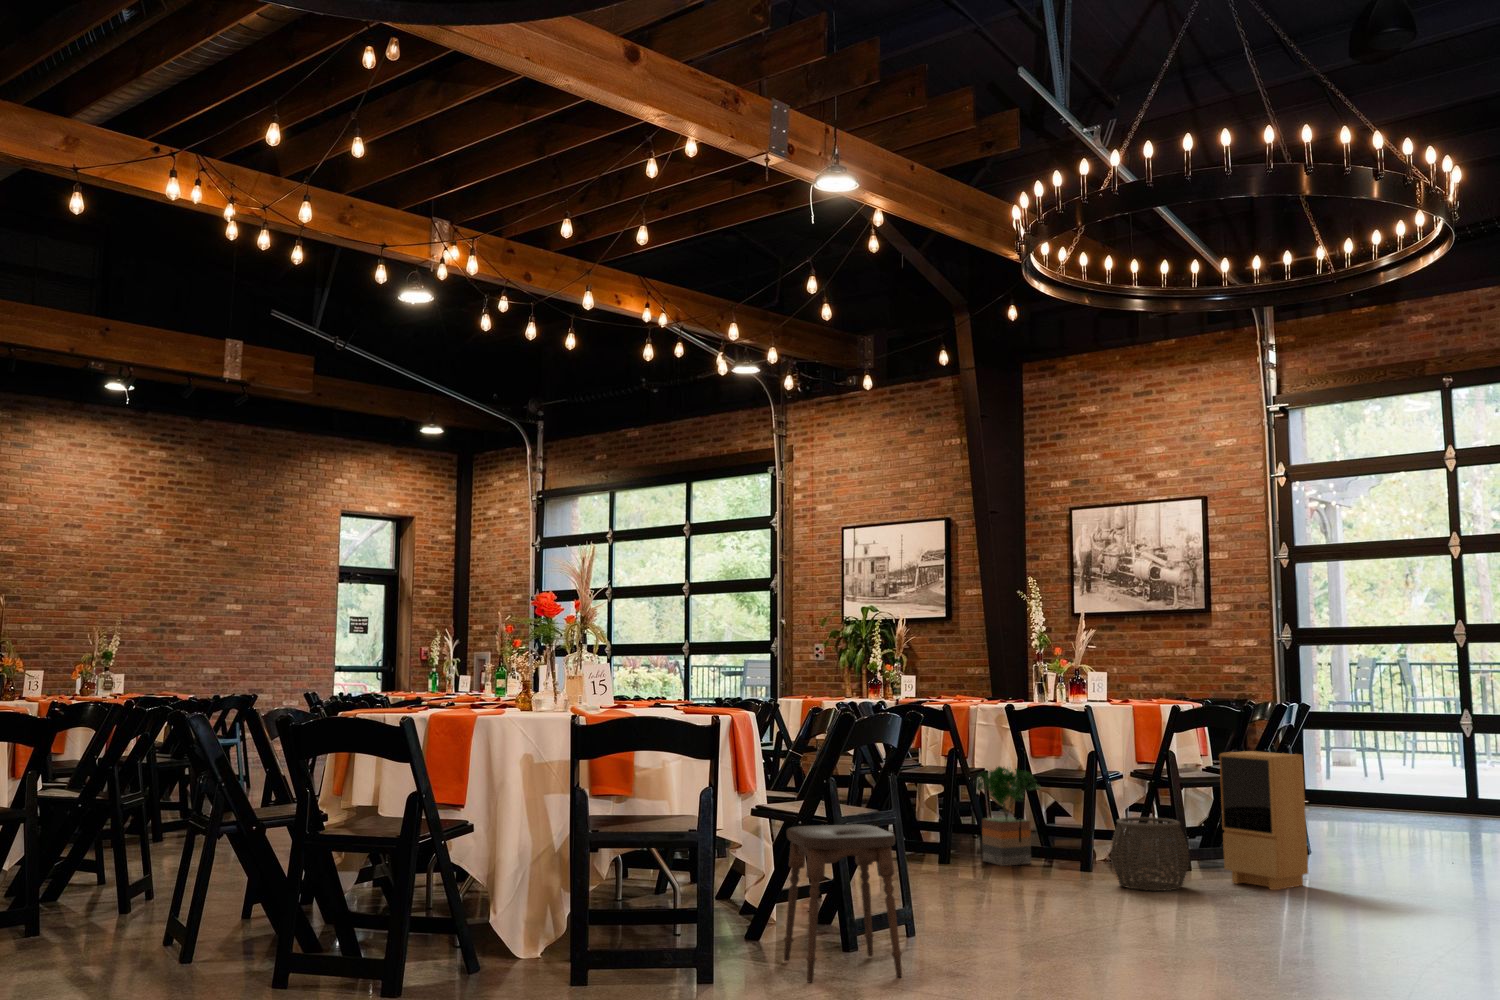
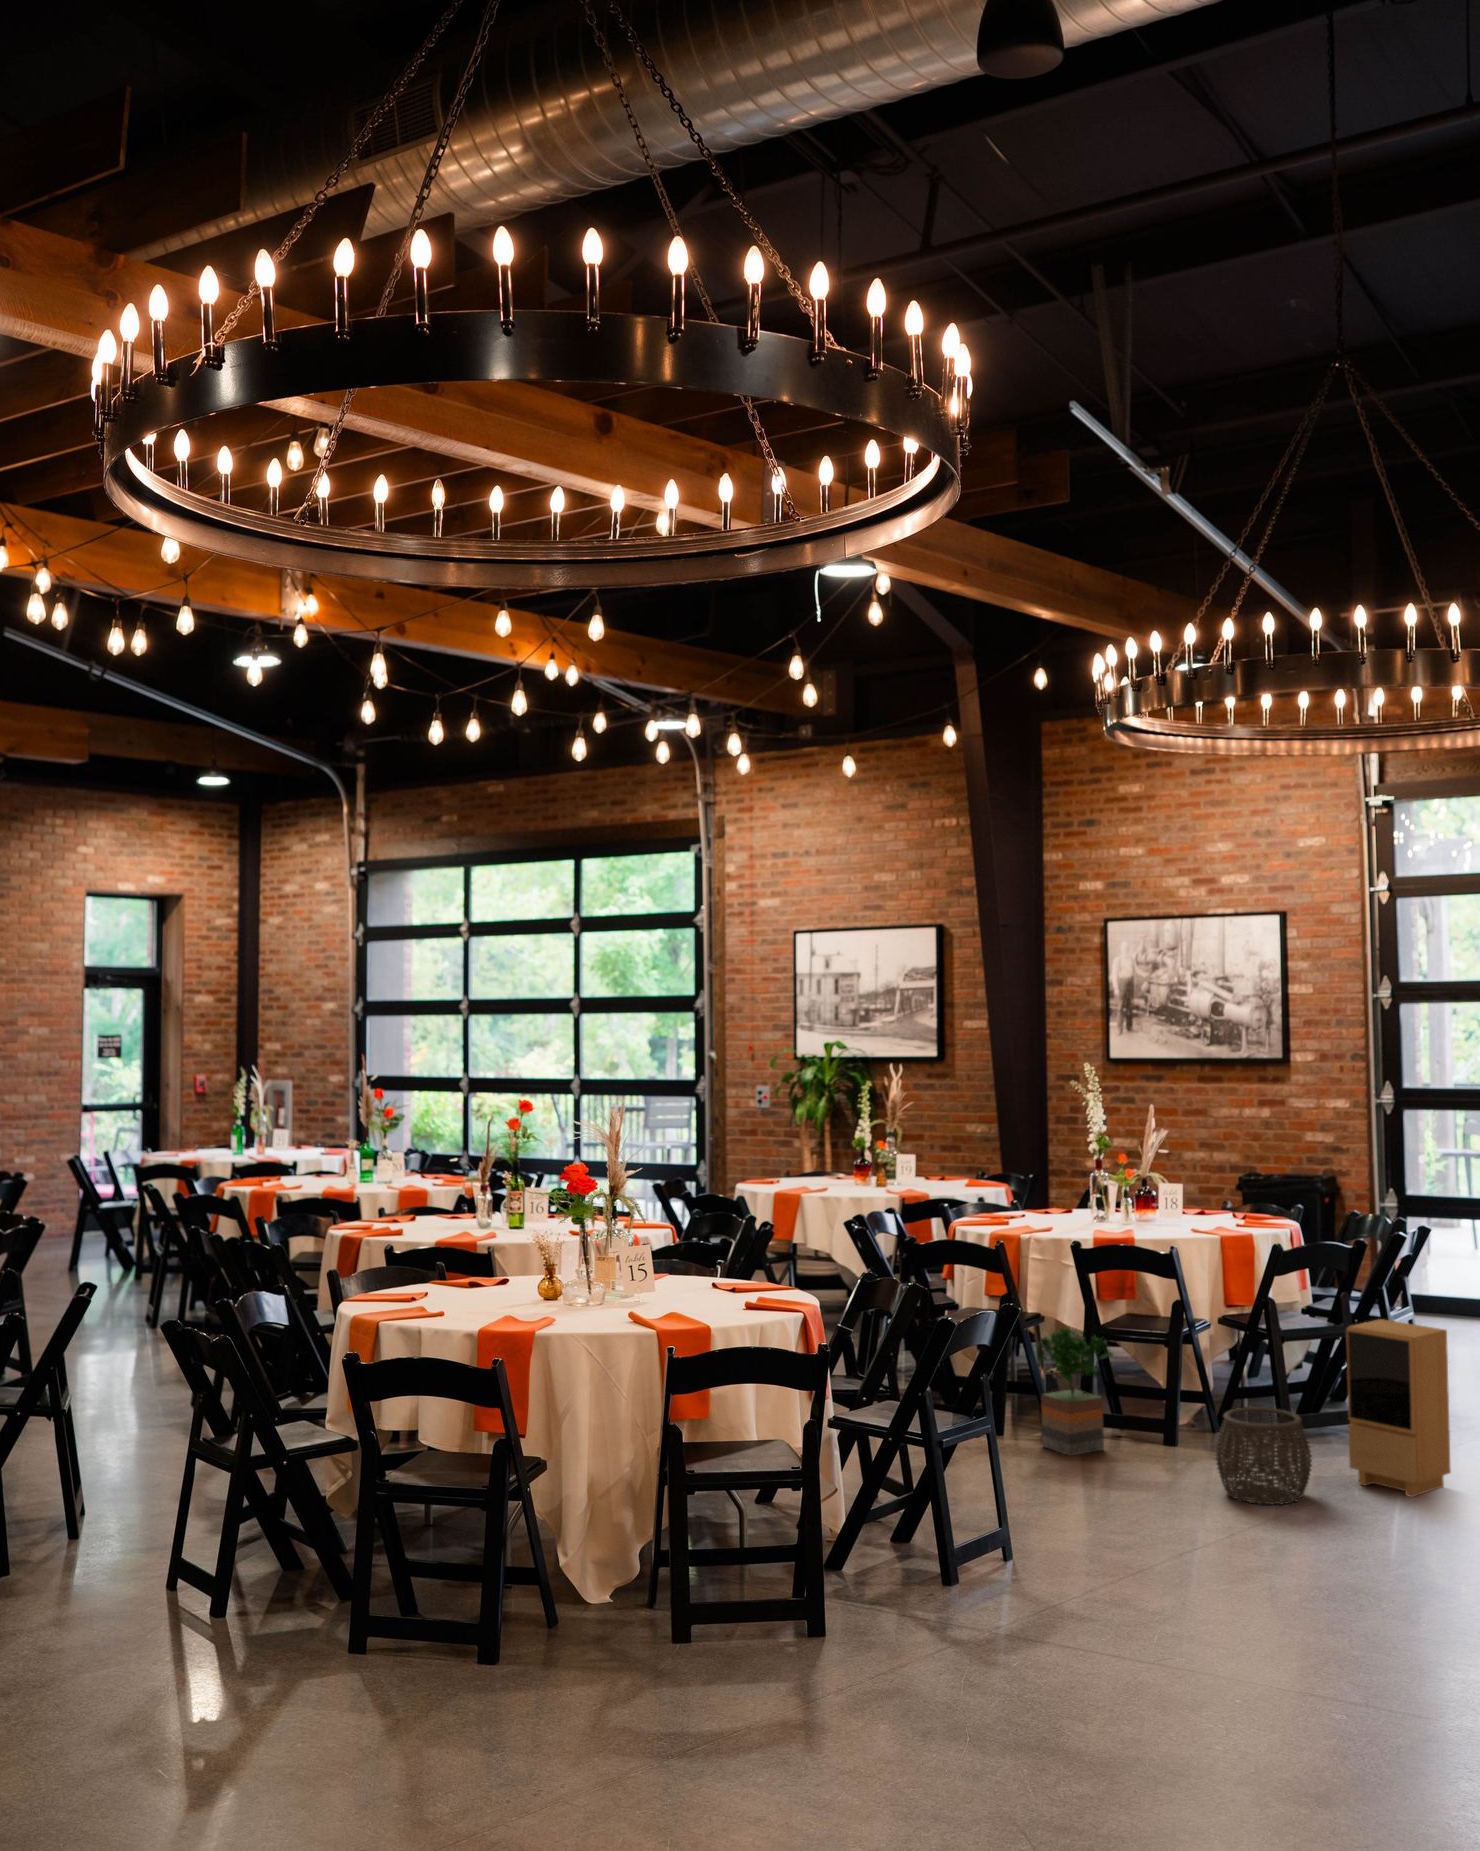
stool: present [784,824,902,983] -> none [880,1500,1032,1710]

